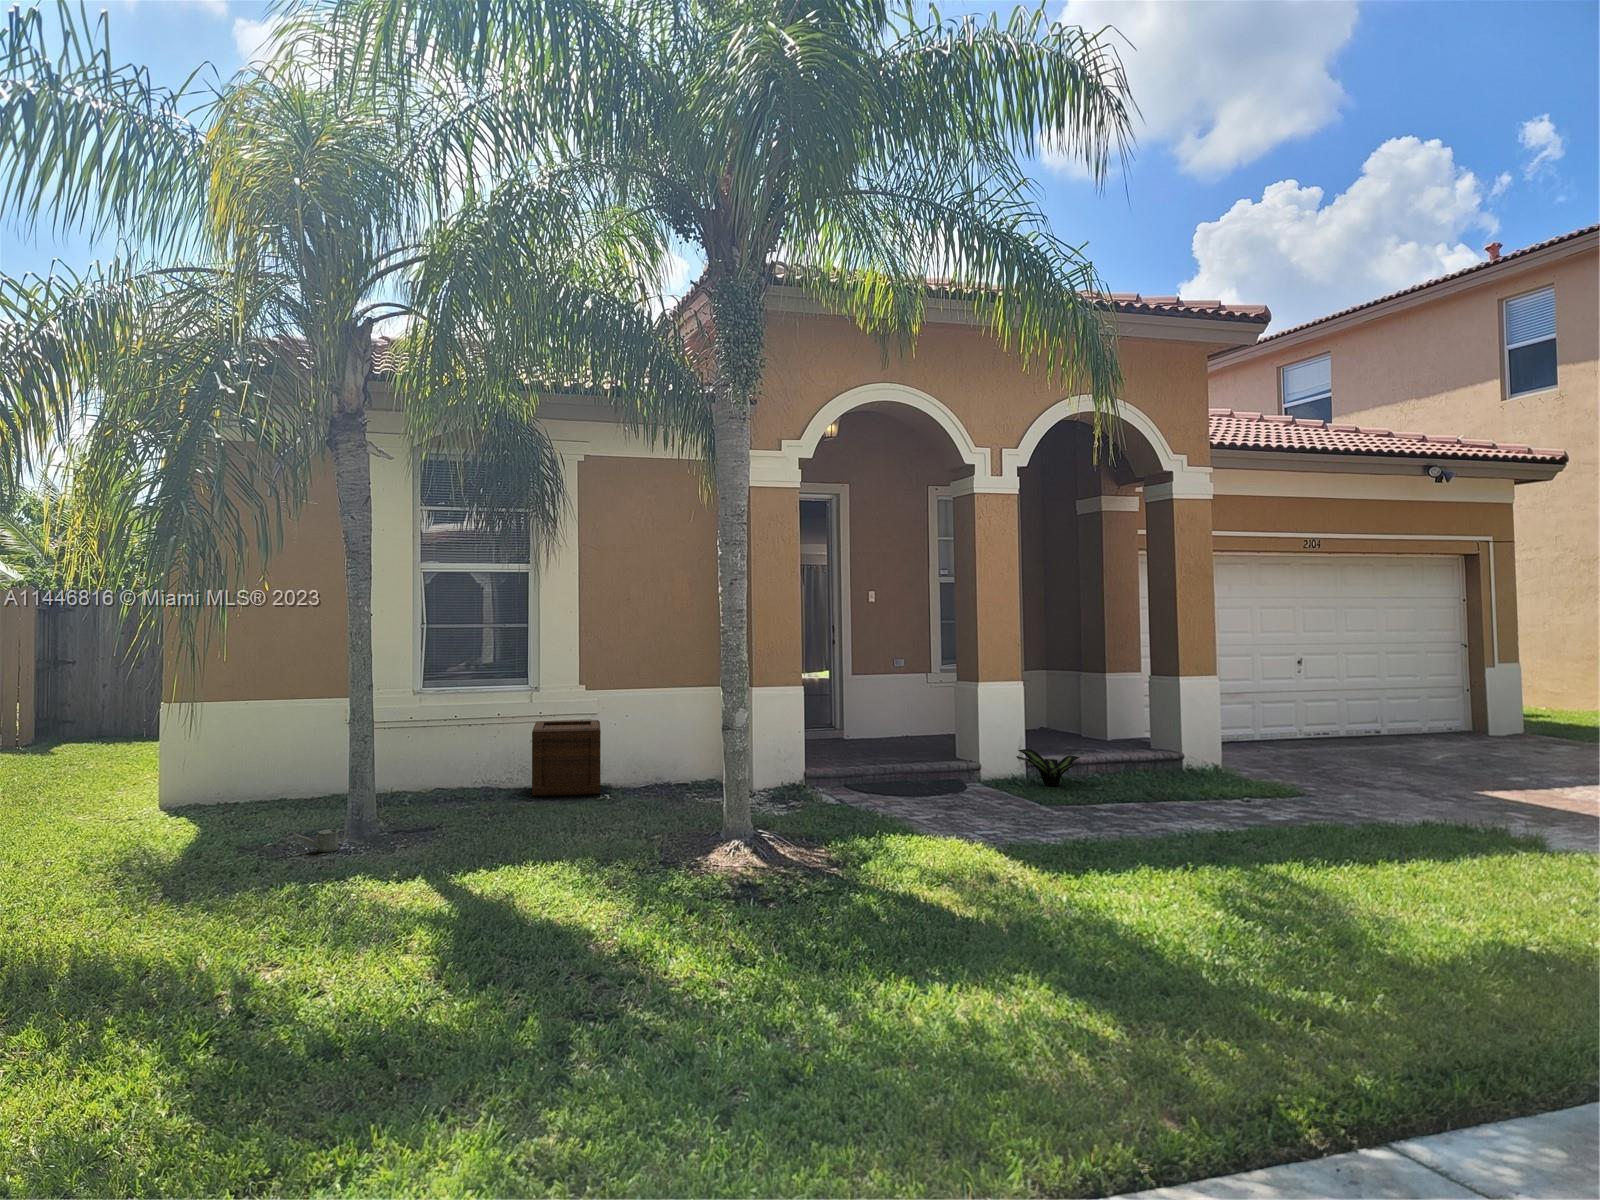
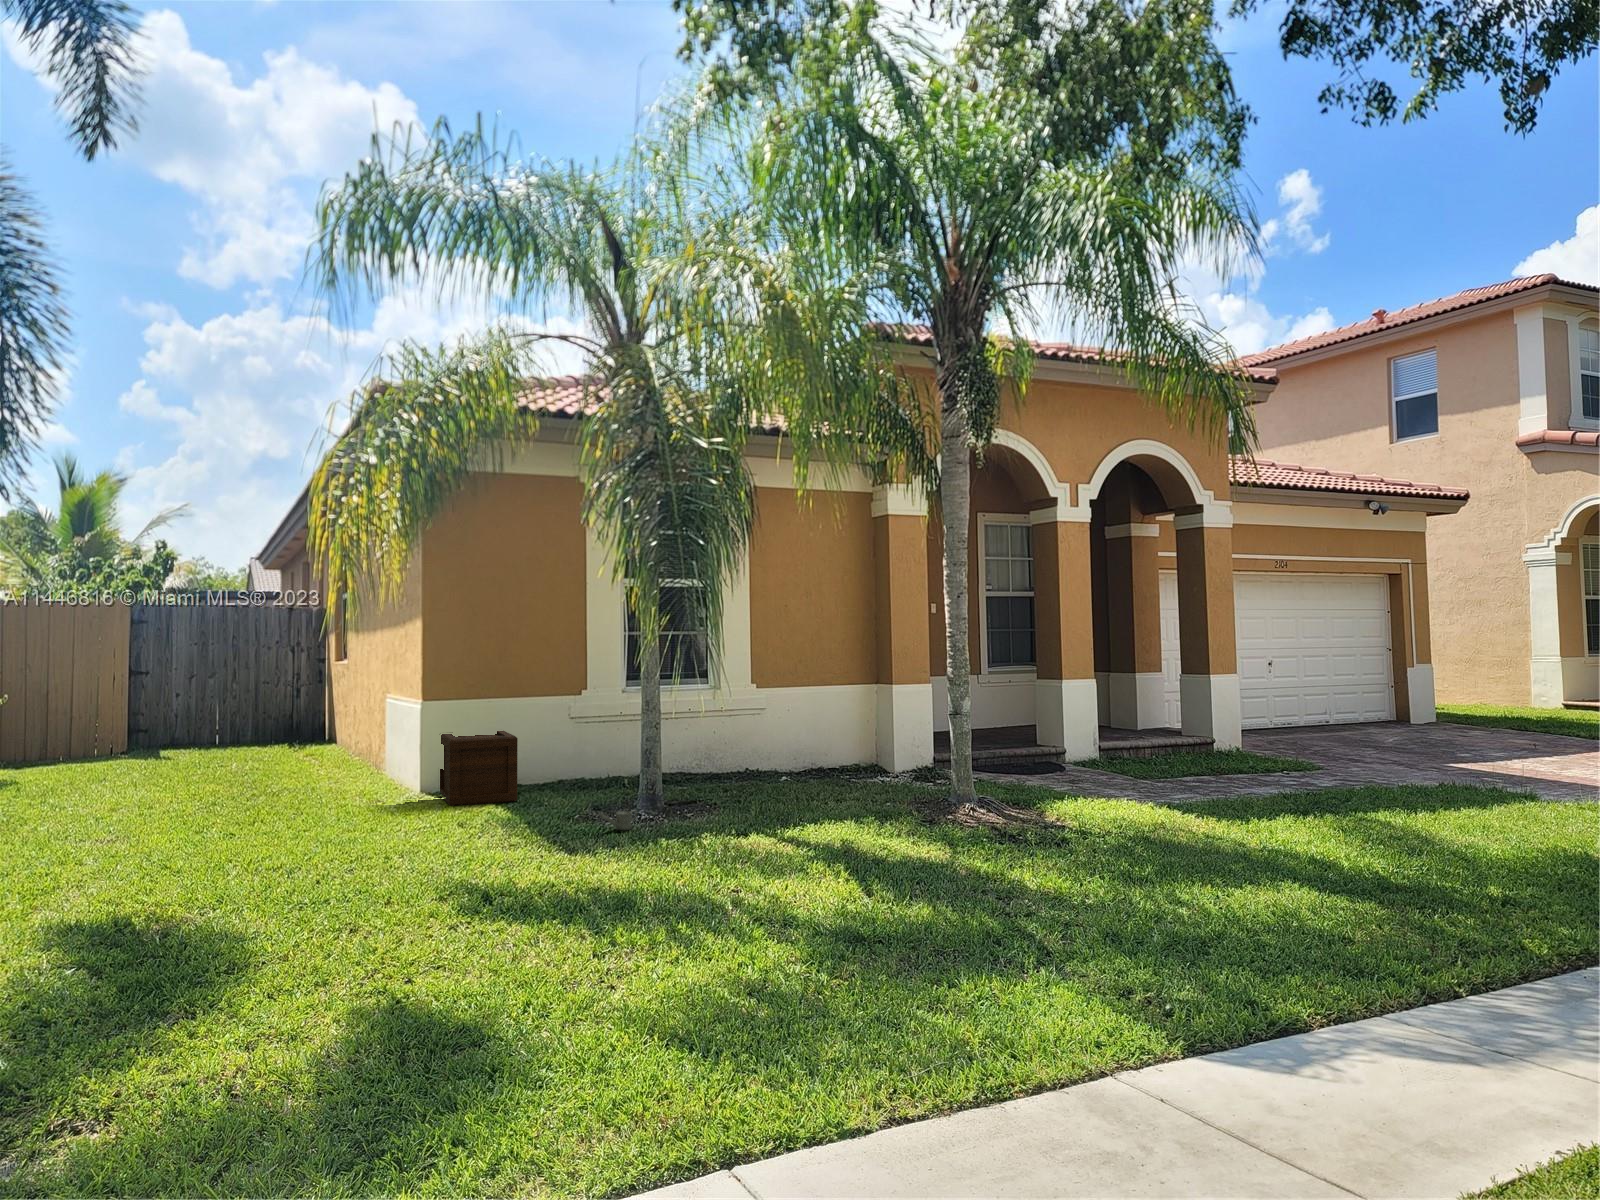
wooden crate: present [532,720,601,796] -> present [440,731,518,806]
potted plant: present [1016,749,1080,787] -> none [1097,739,1160,769]

